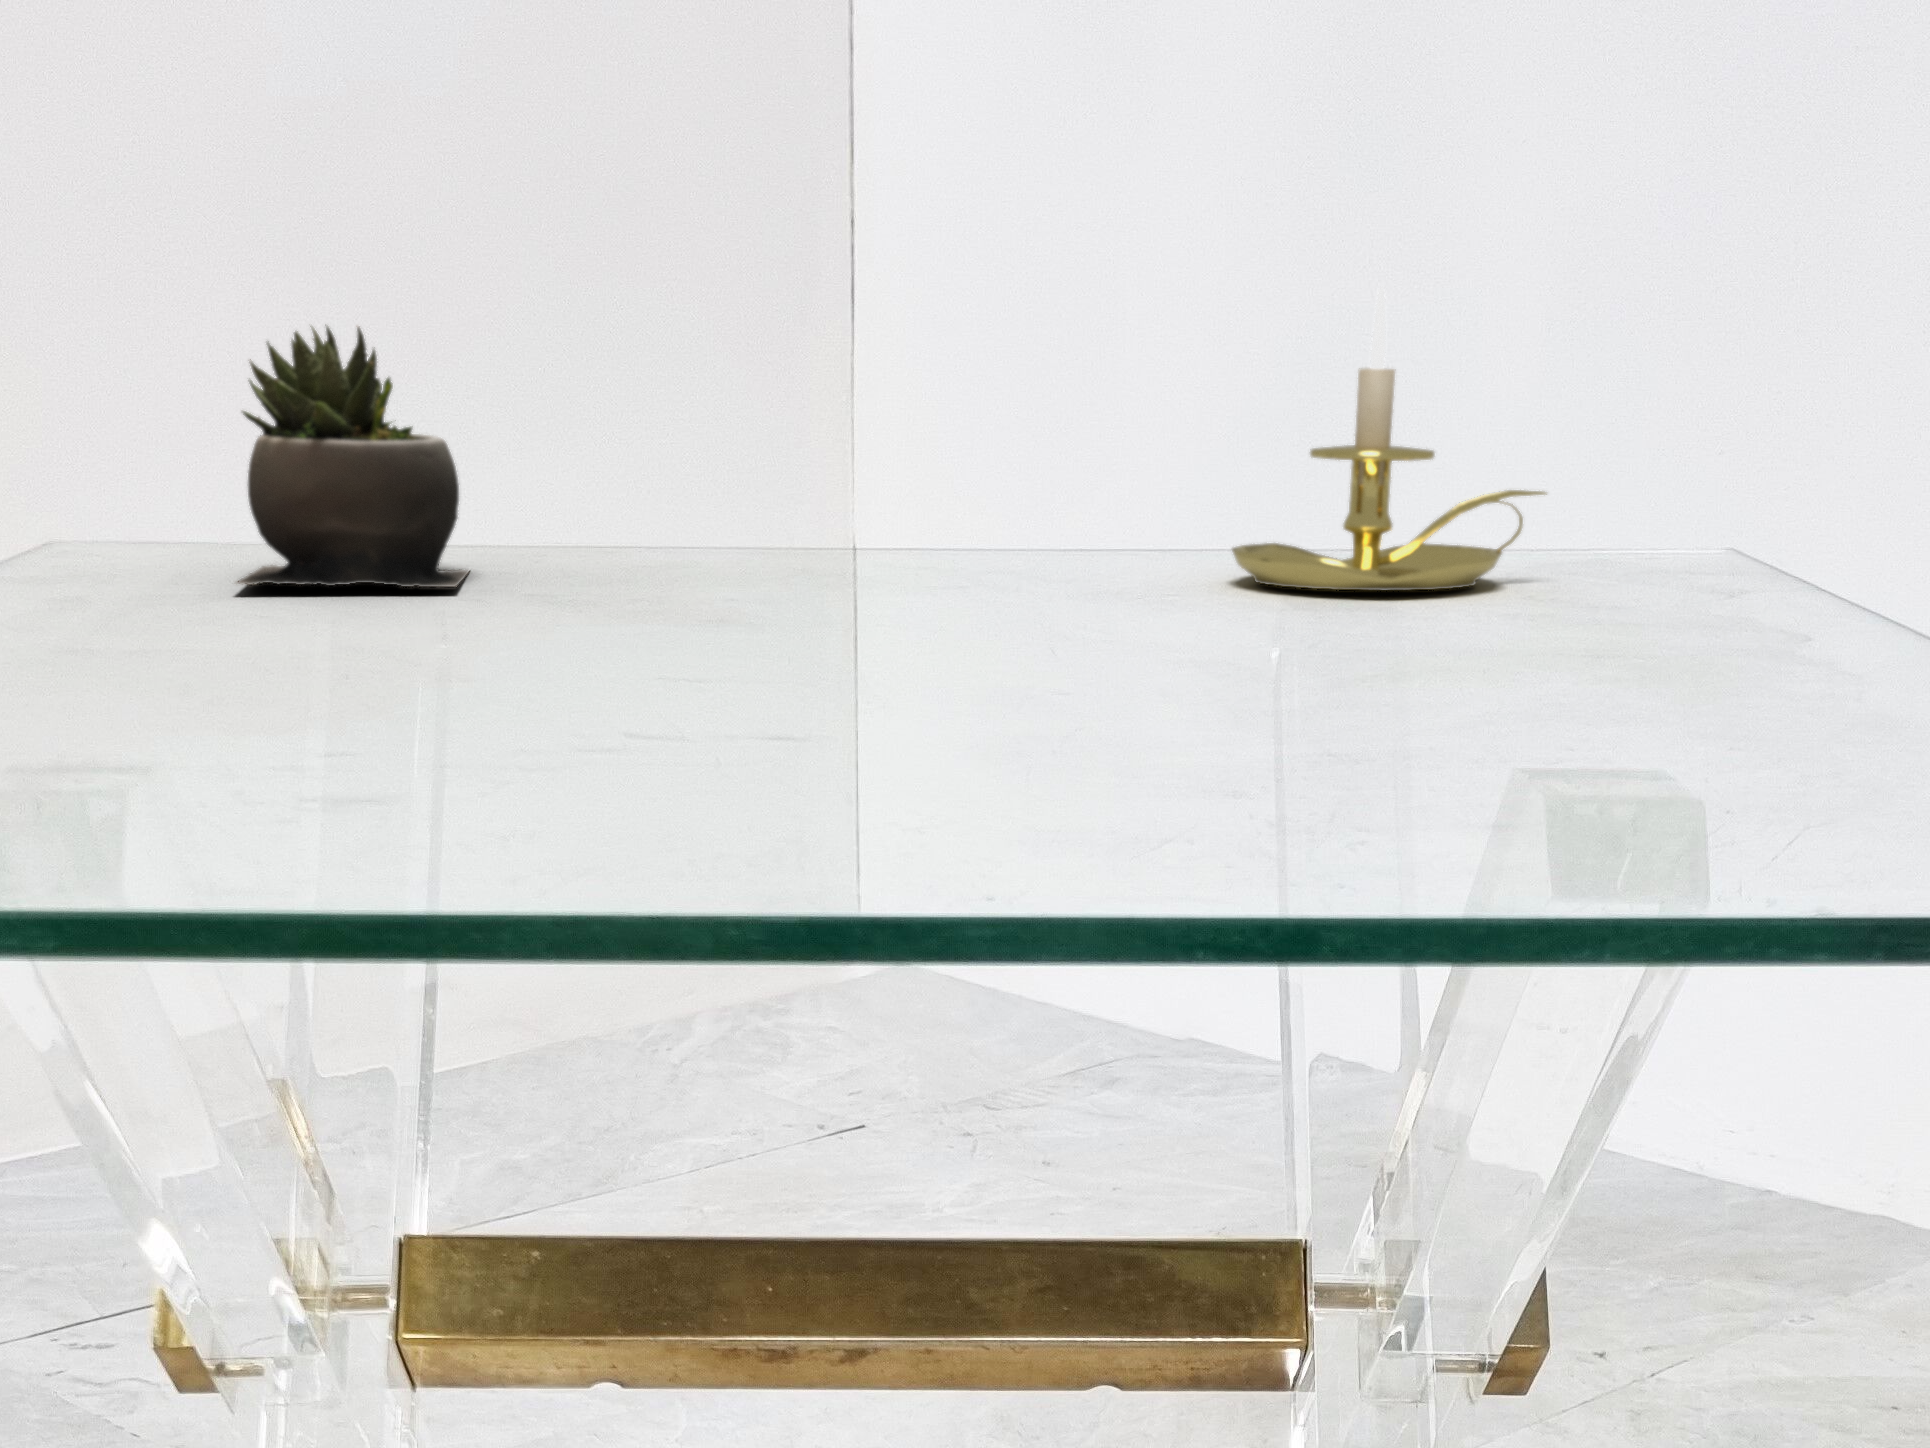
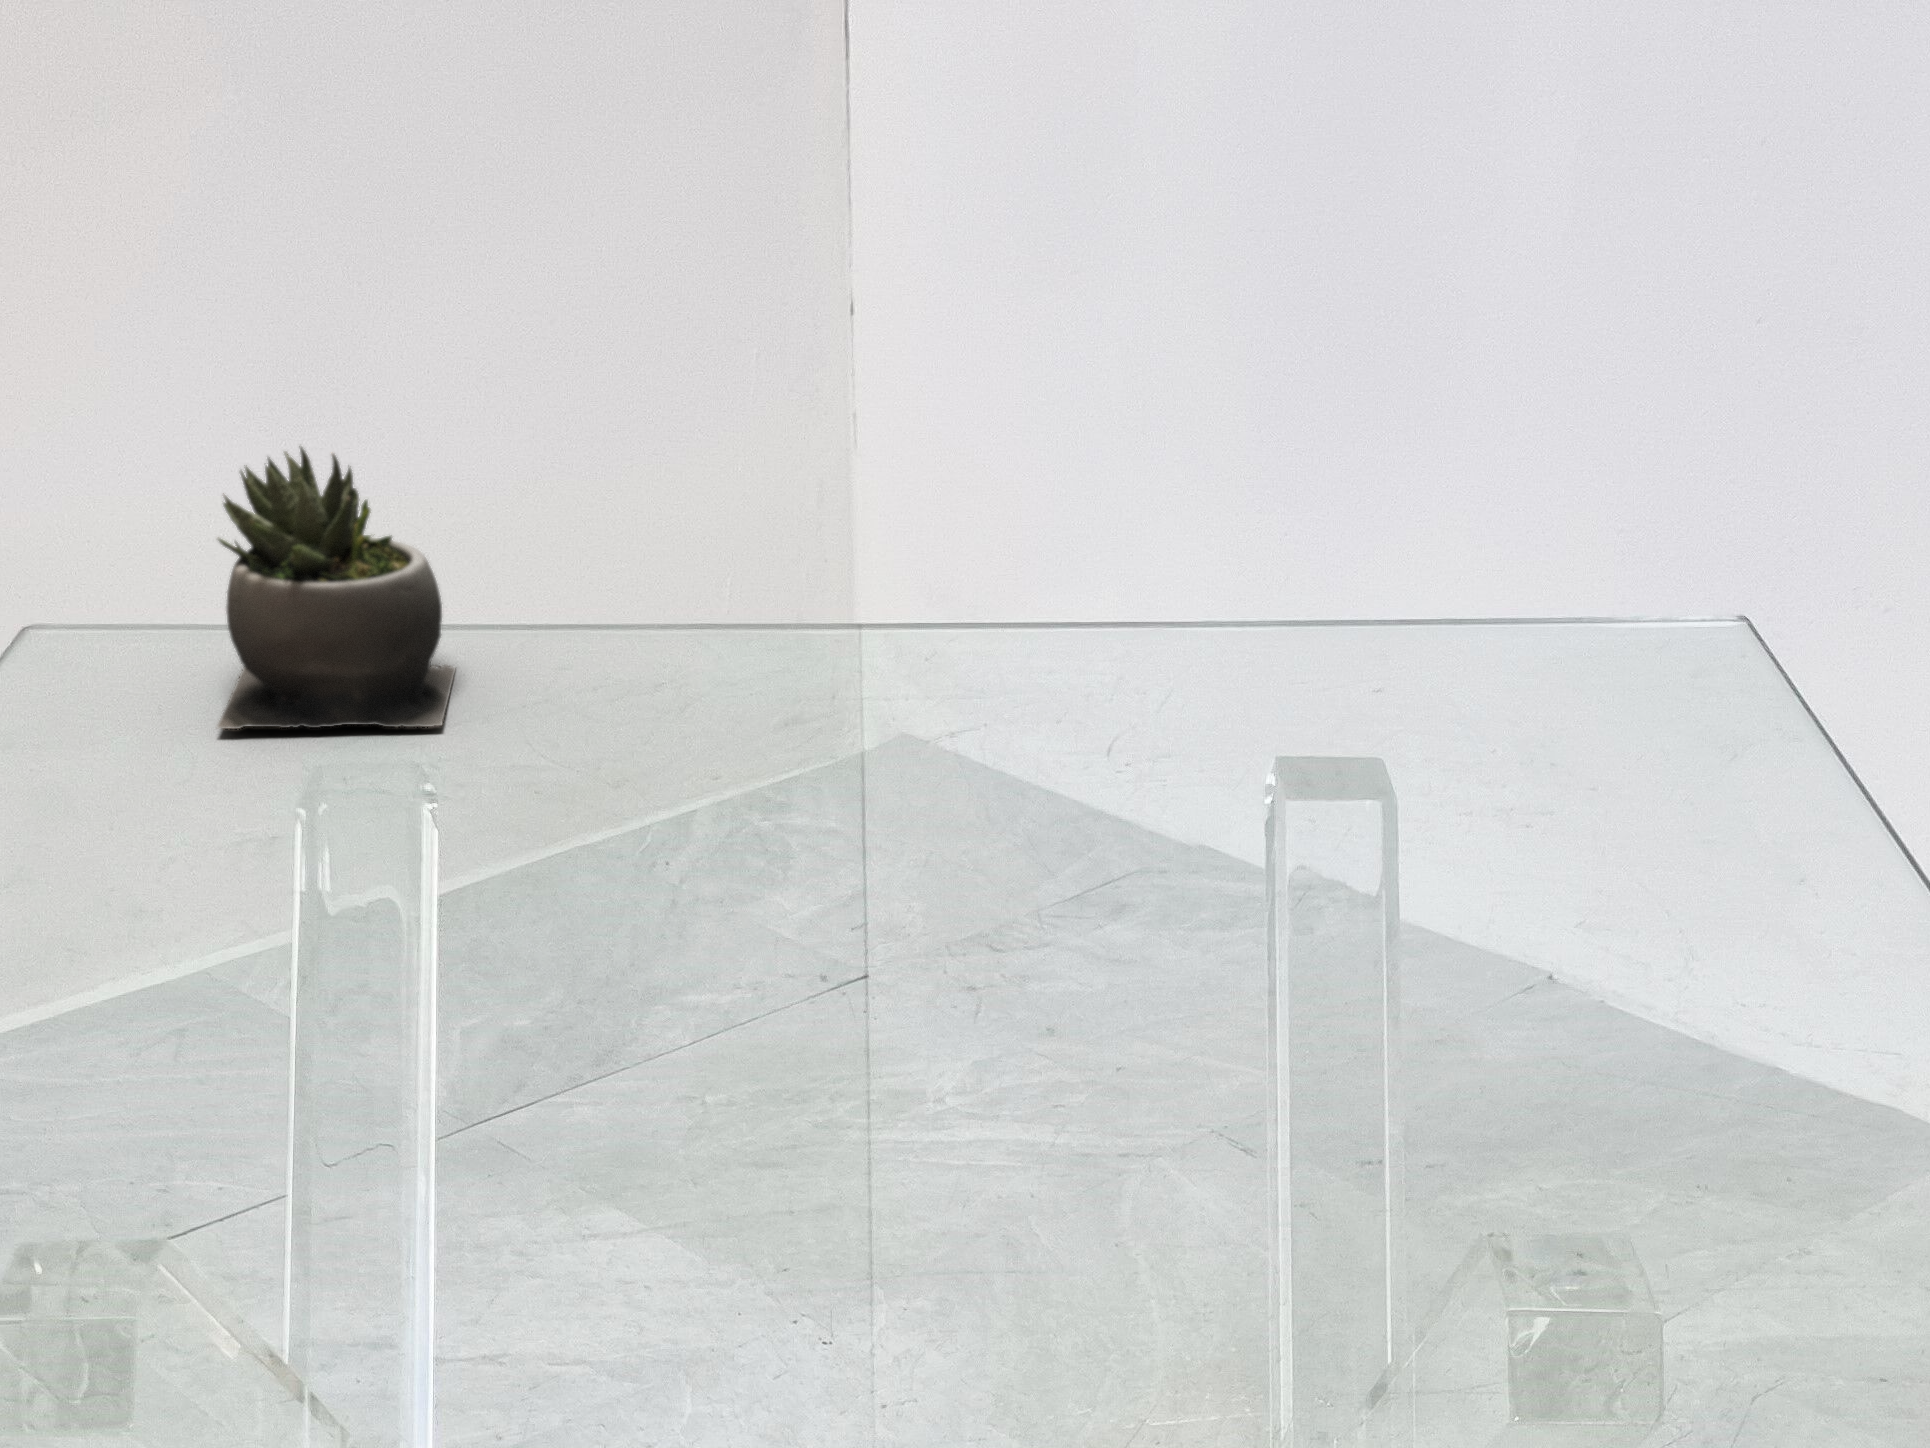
candle holder: present [1232,288,1547,591] -> none [1231,400,1557,719]

